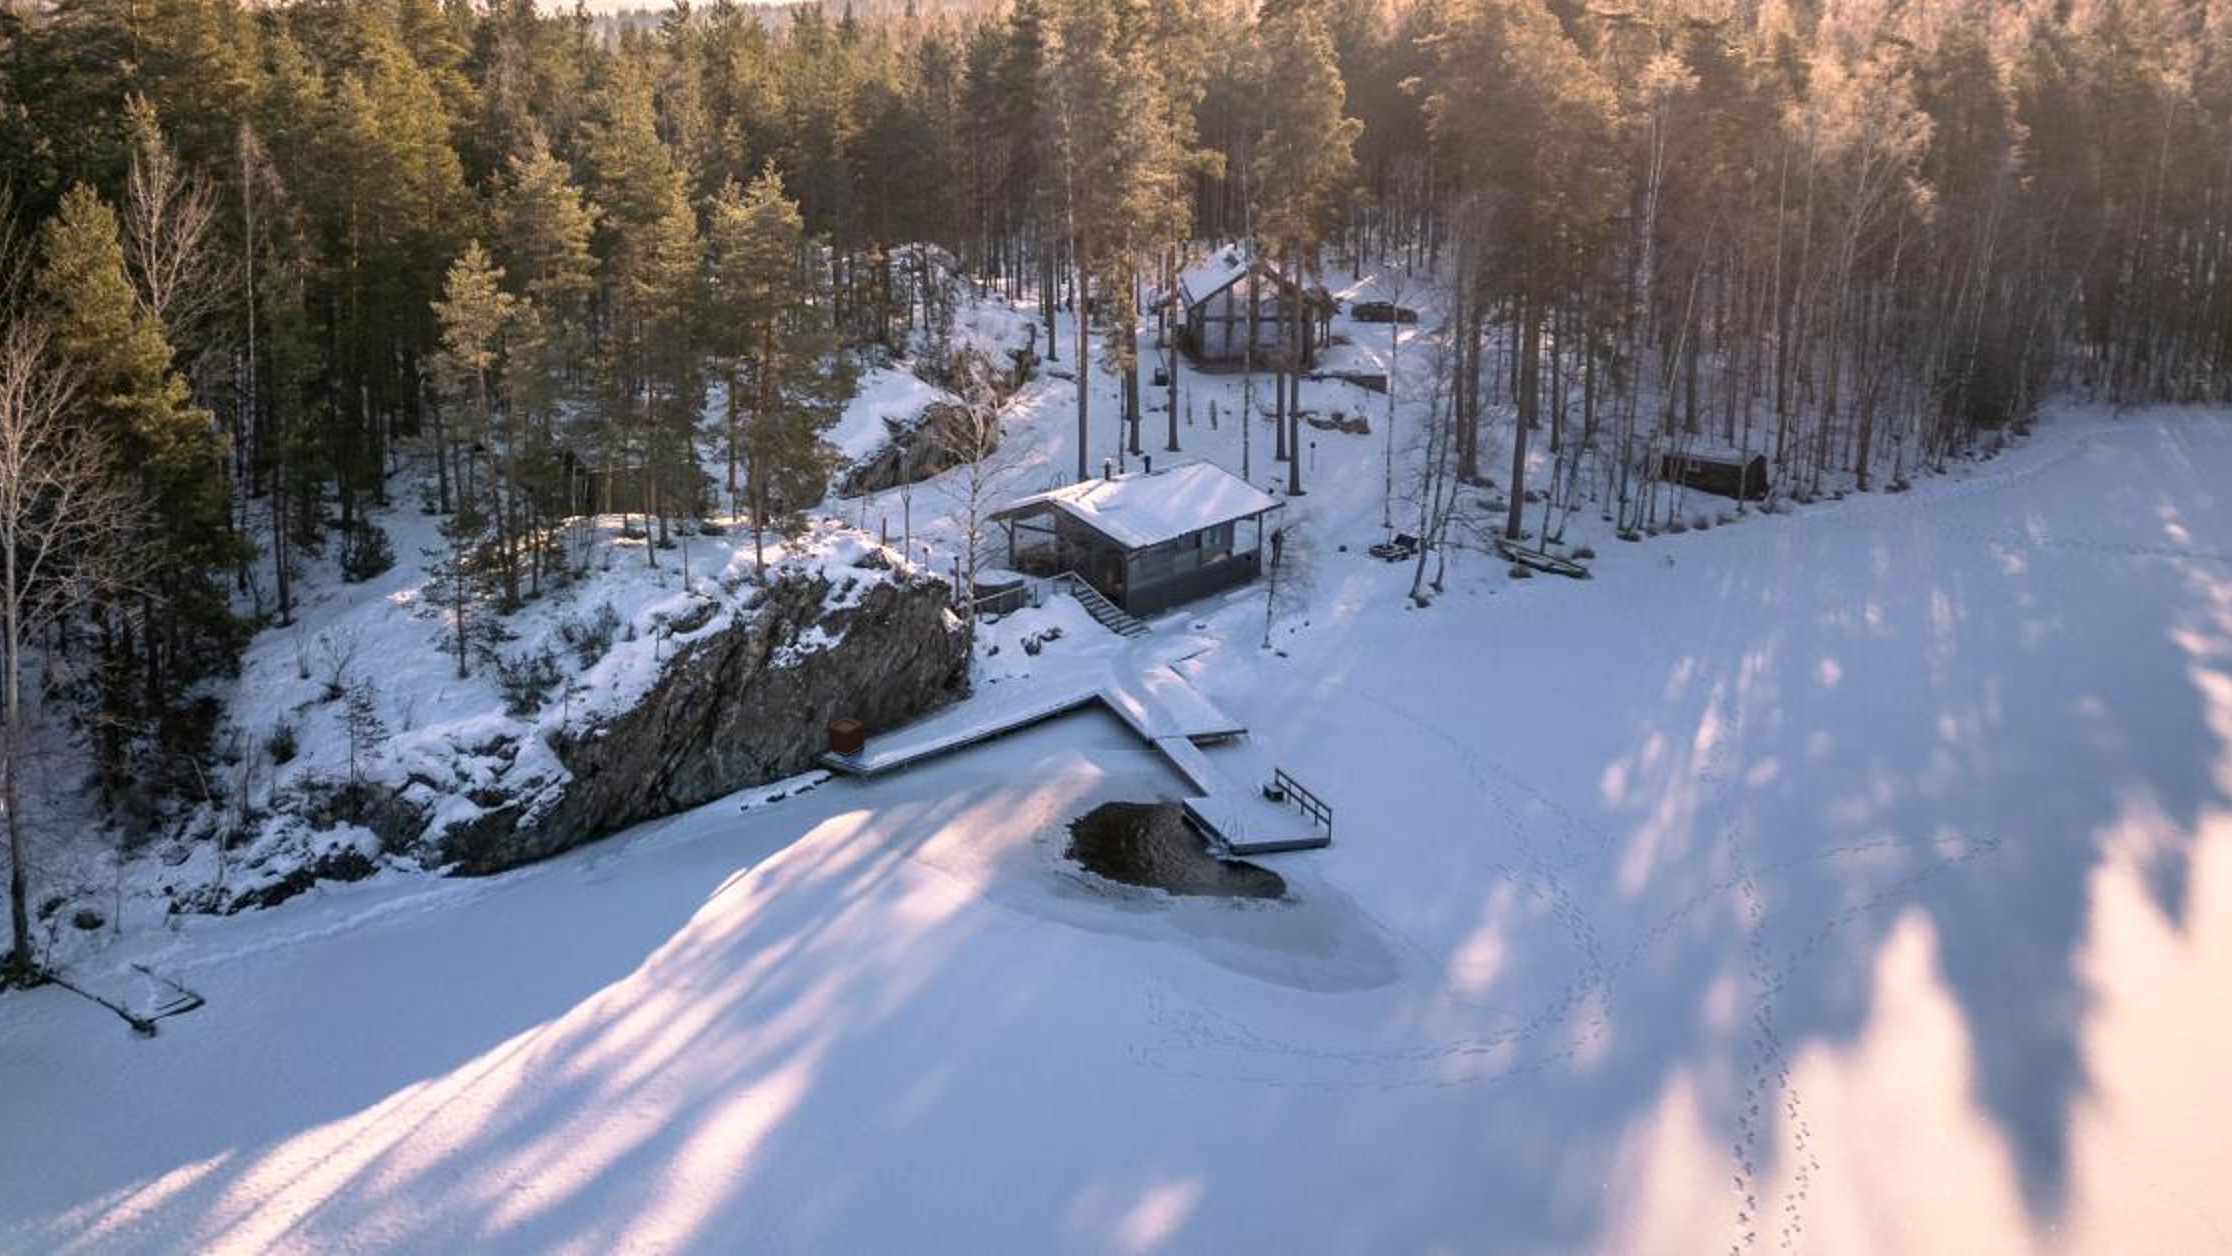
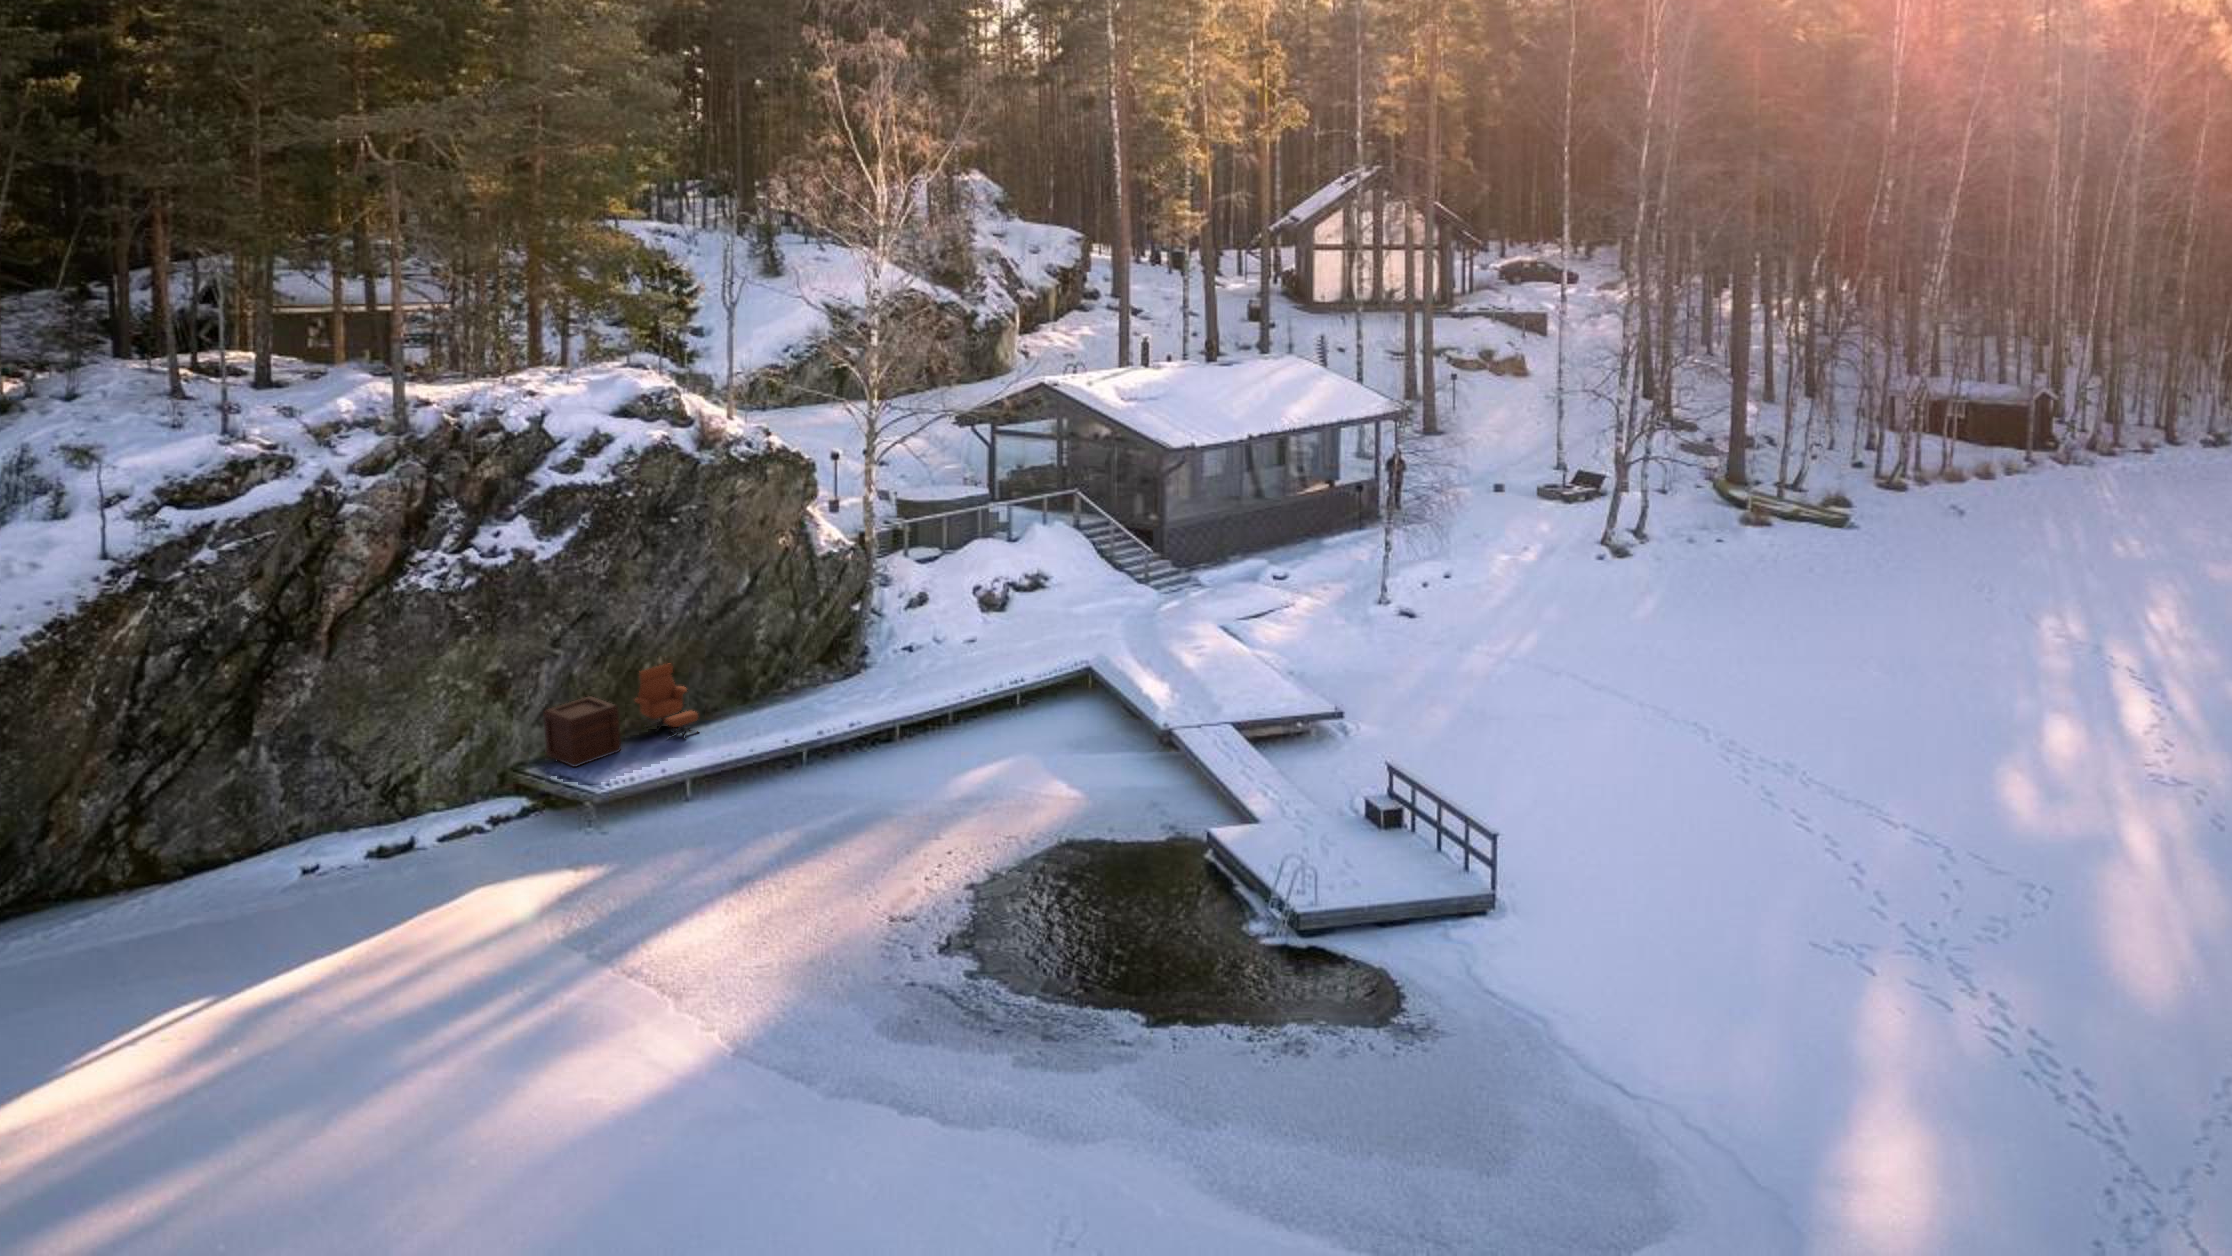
lounge chair: none [864,697,900,740] -> present [635,663,698,738]

